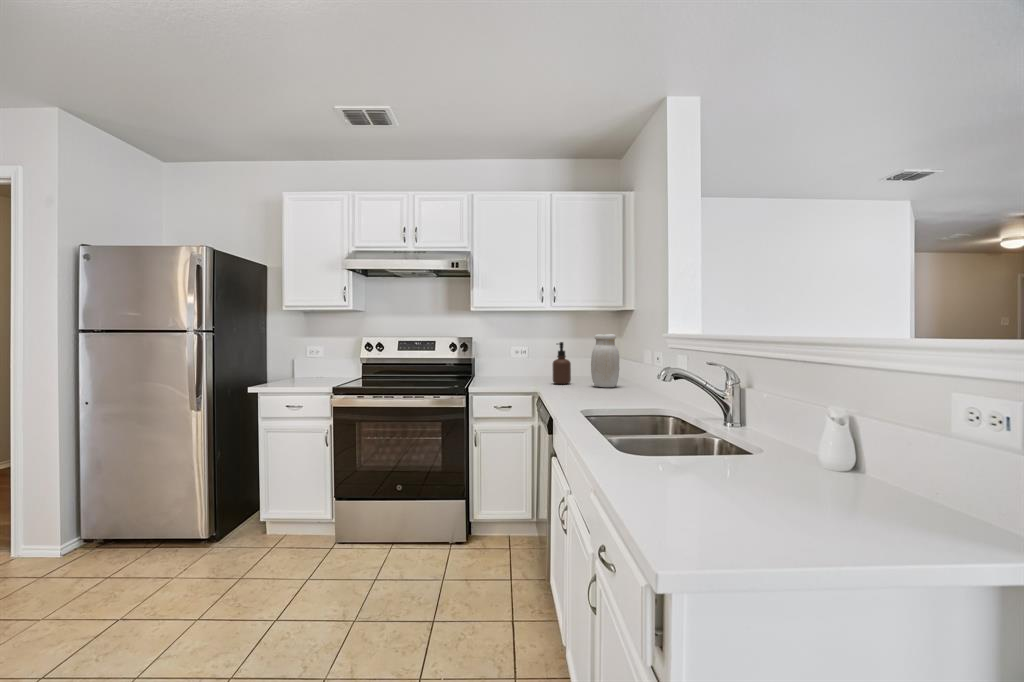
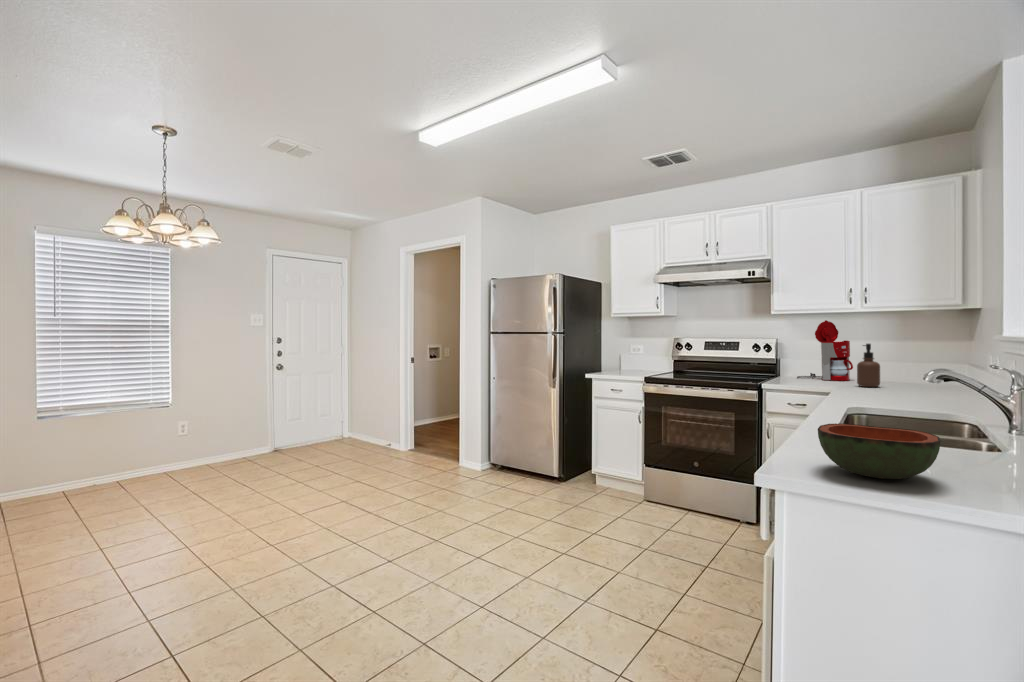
coffee maker: none [493,319,542,379] -> present [797,320,853,381]
jar: present [591,334,619,387] -> none [902,335,941,393]
bowl: none [661,443,789,509] -> present [818,423,940,479]

